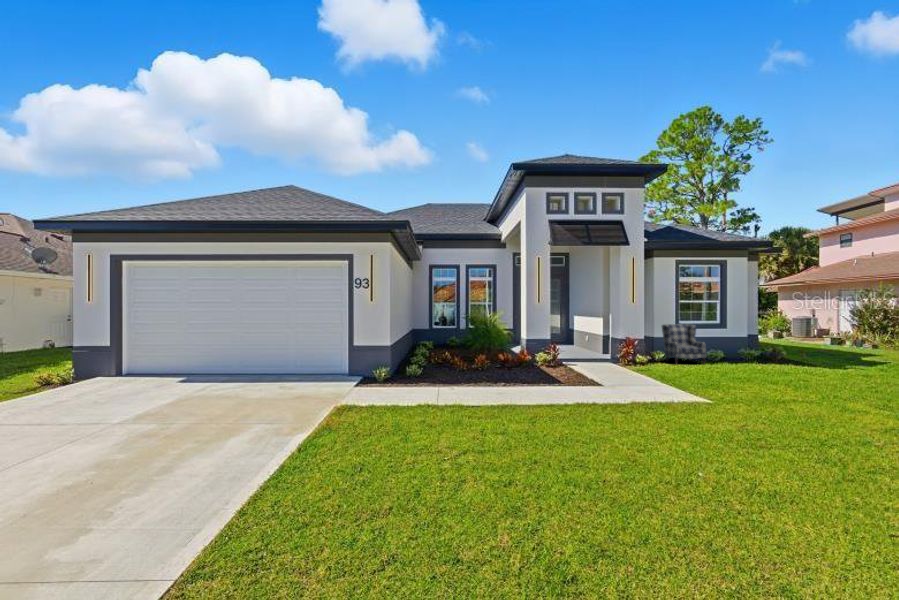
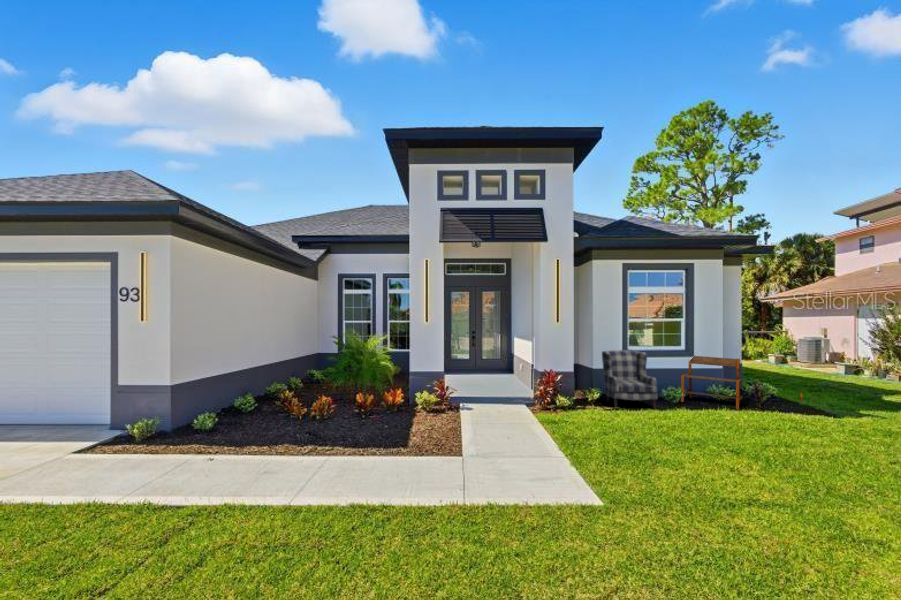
bench: none [719,327,765,364] -> present [681,356,743,410]

